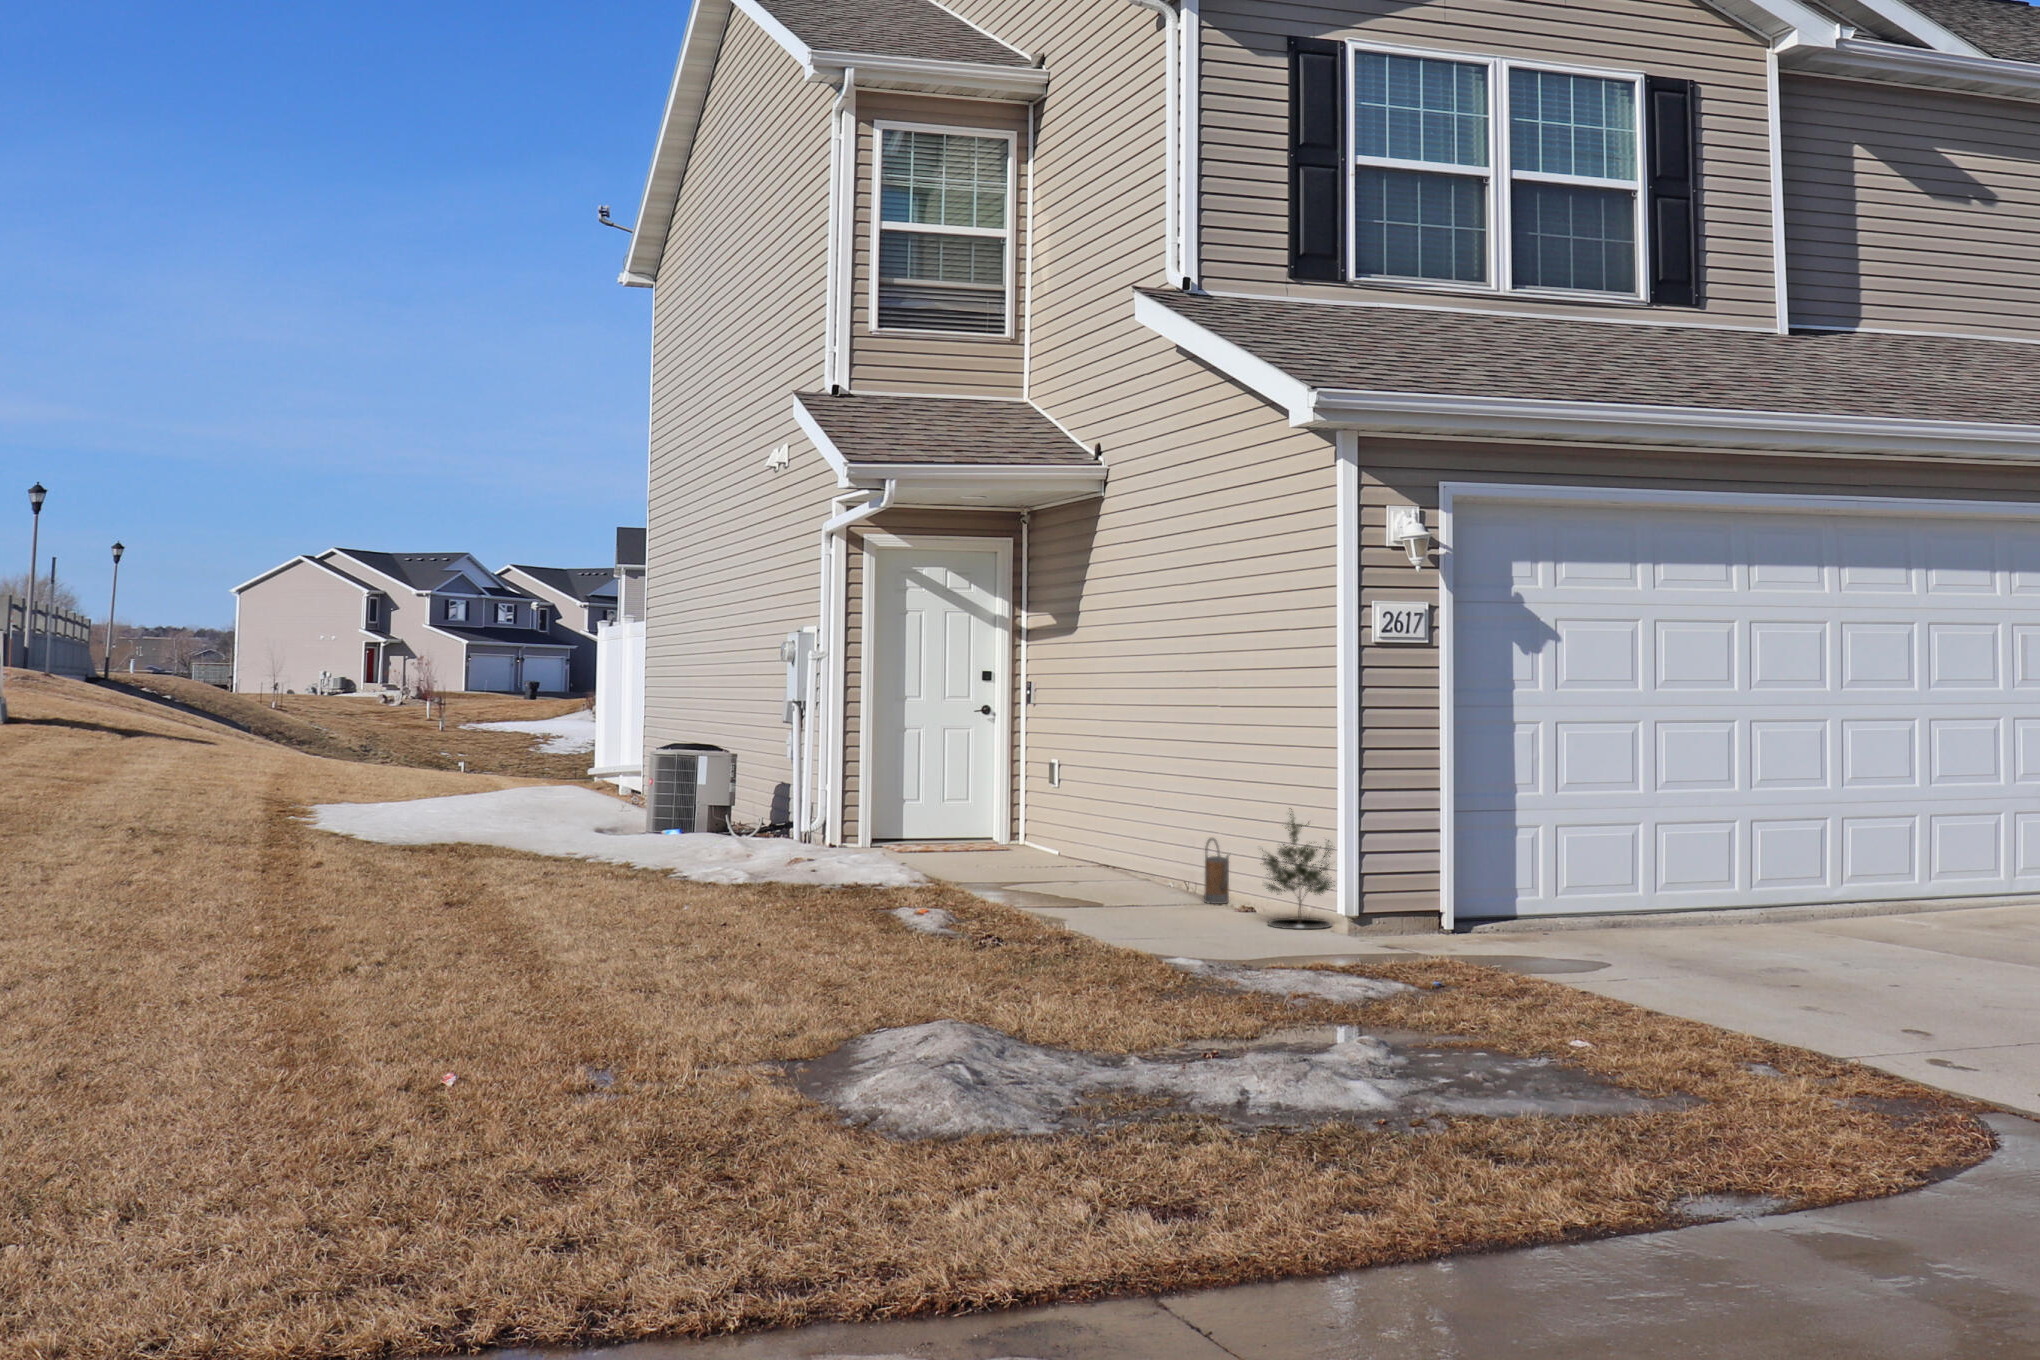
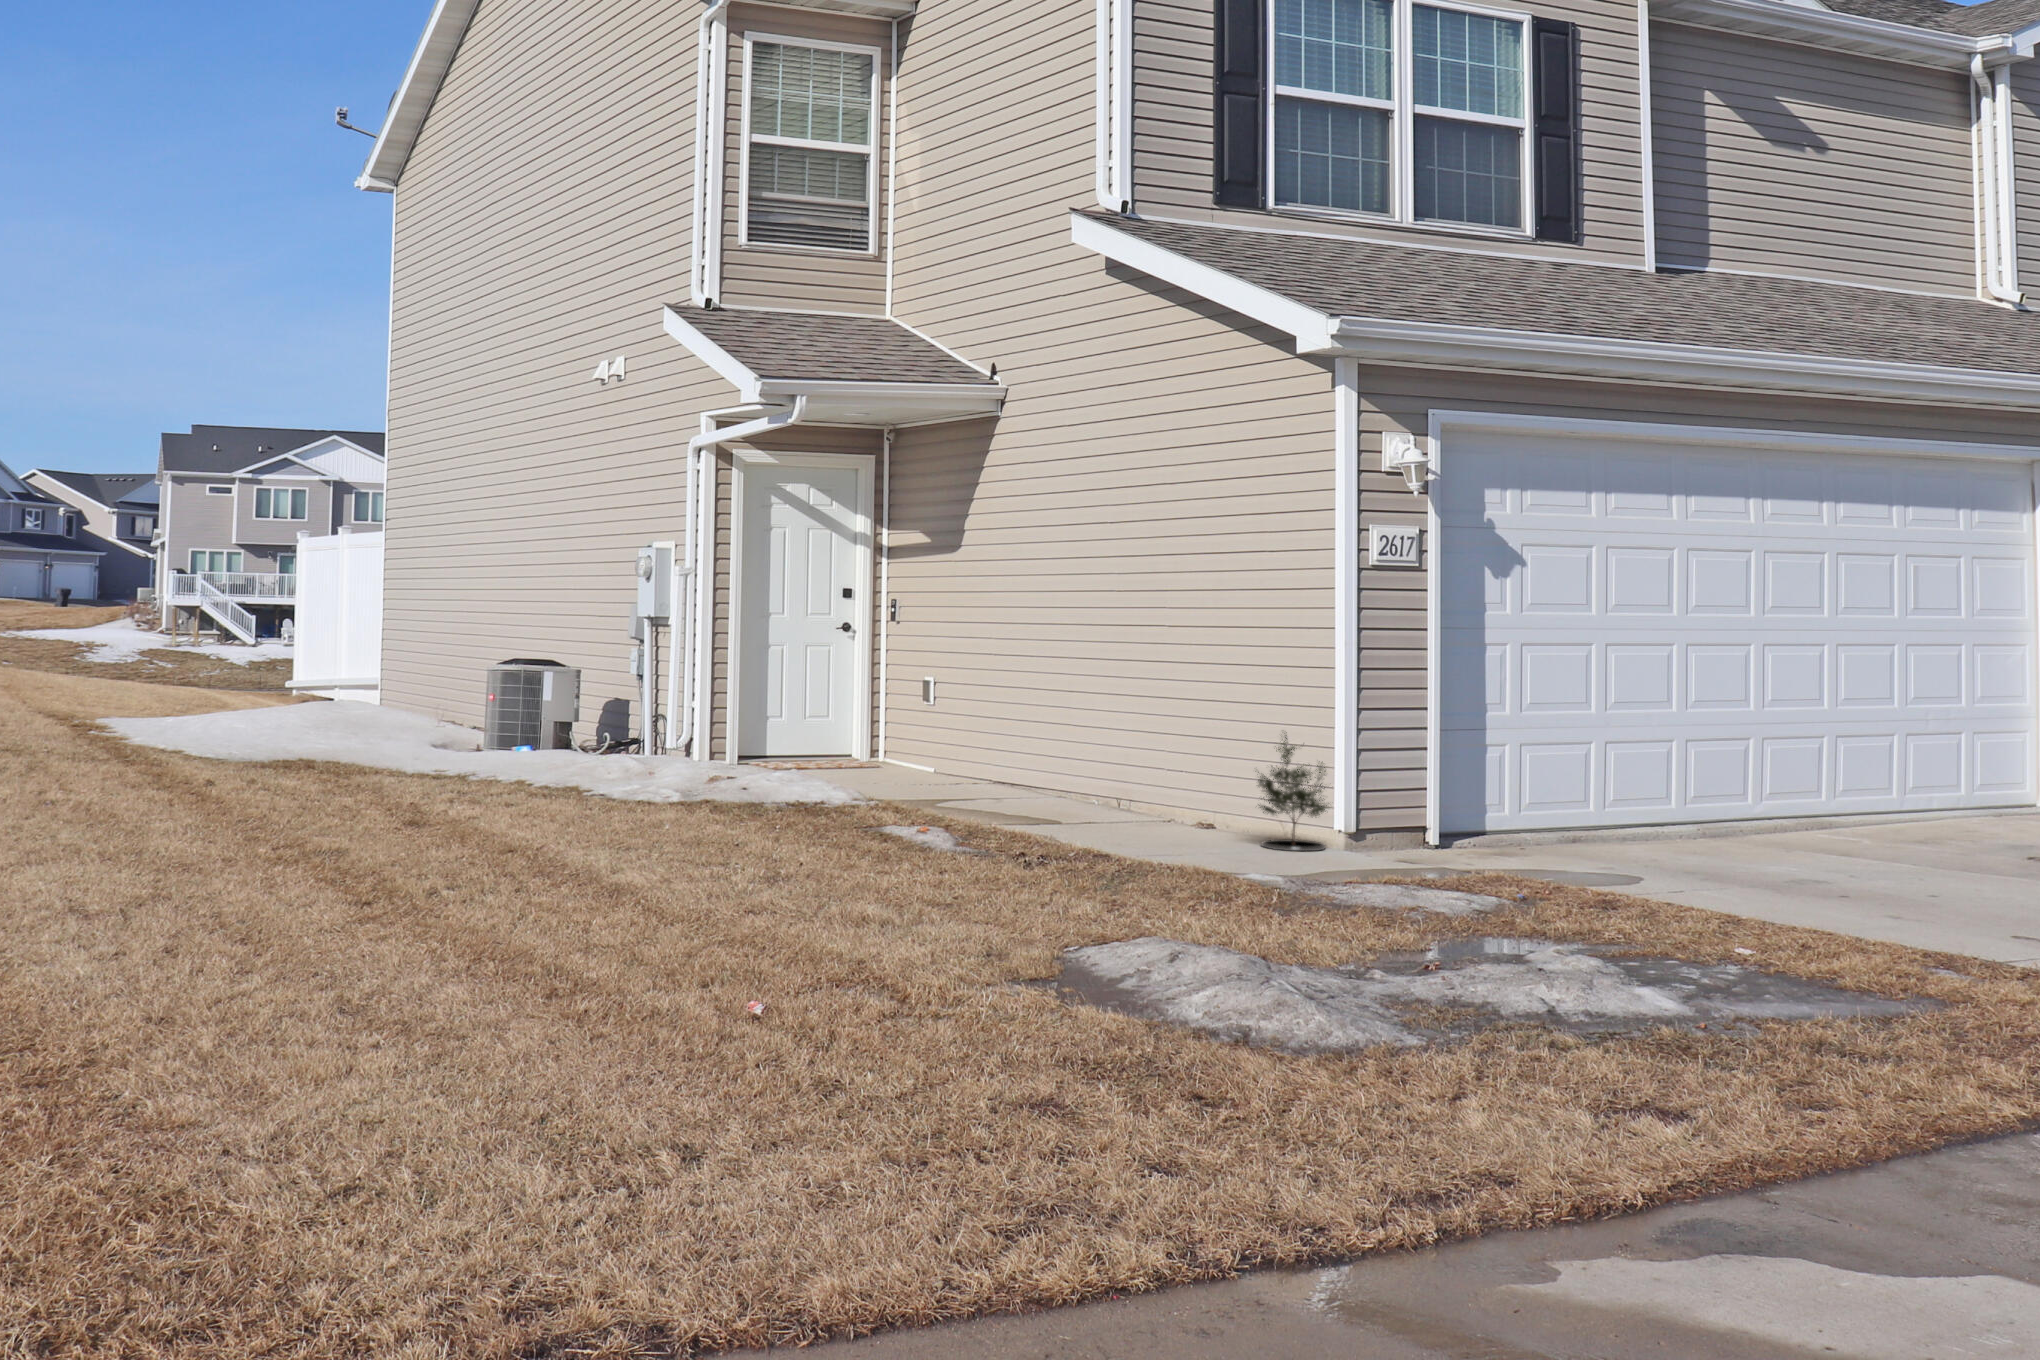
watering can: present [1204,838,1230,904] -> none [1160,759,1194,825]

